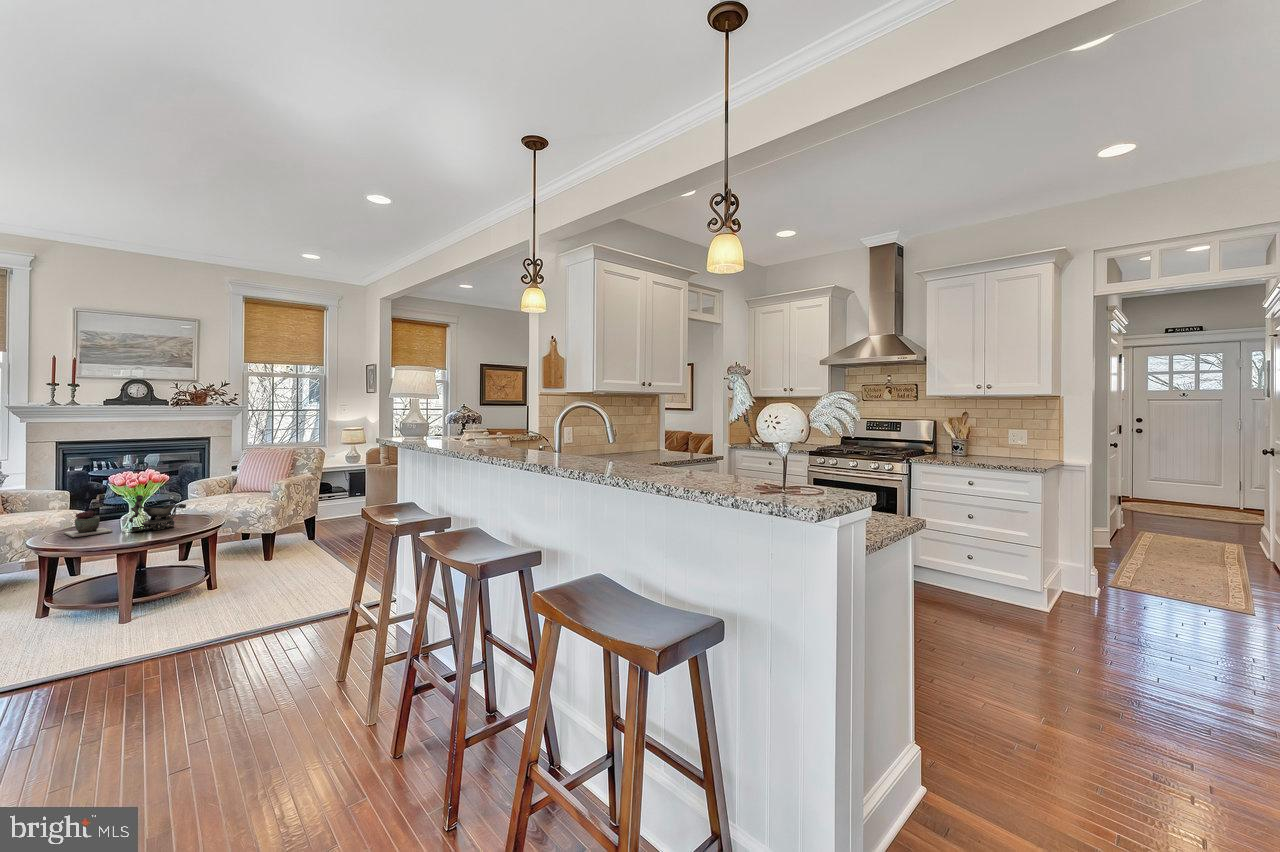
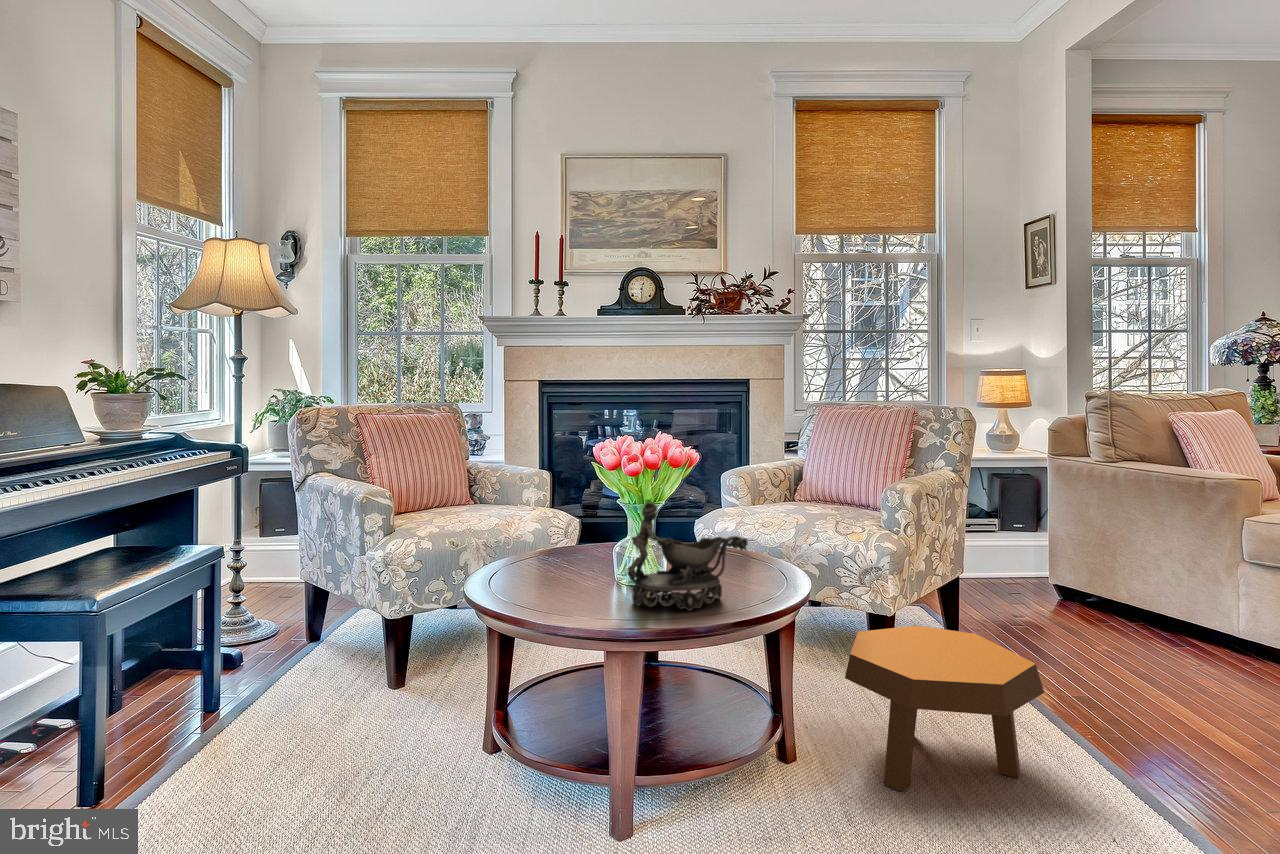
succulent plant: present [64,511,113,537] -> none [512,529,595,601]
footstool: none [233,529,307,579] -> present [845,626,1044,792]

